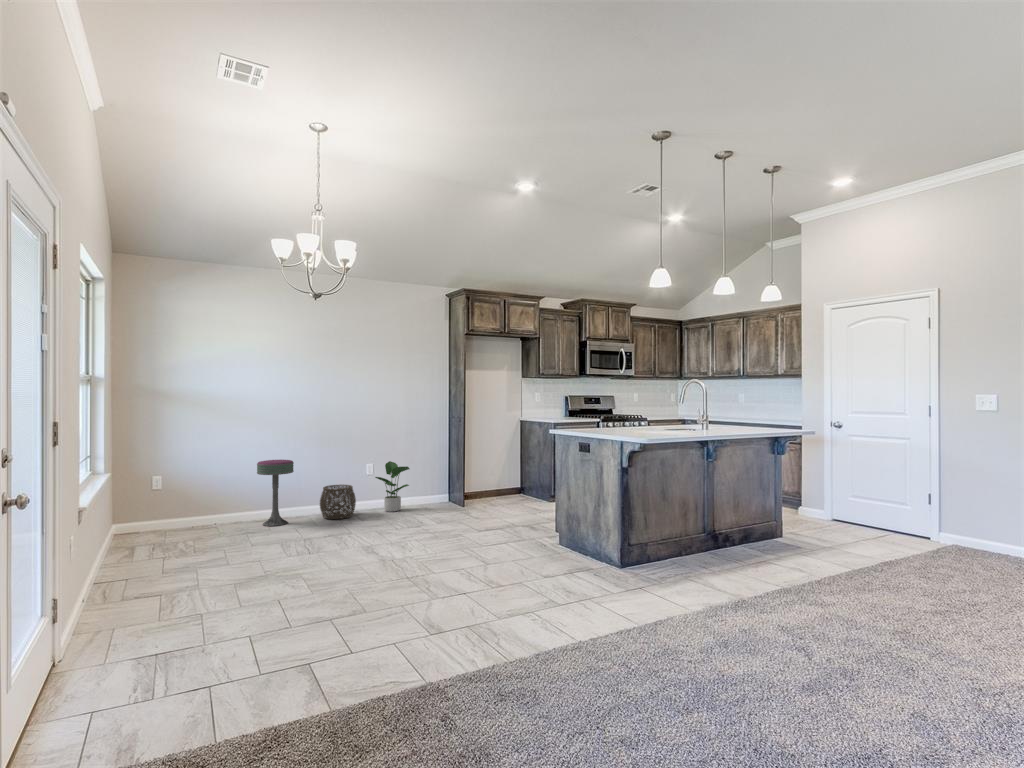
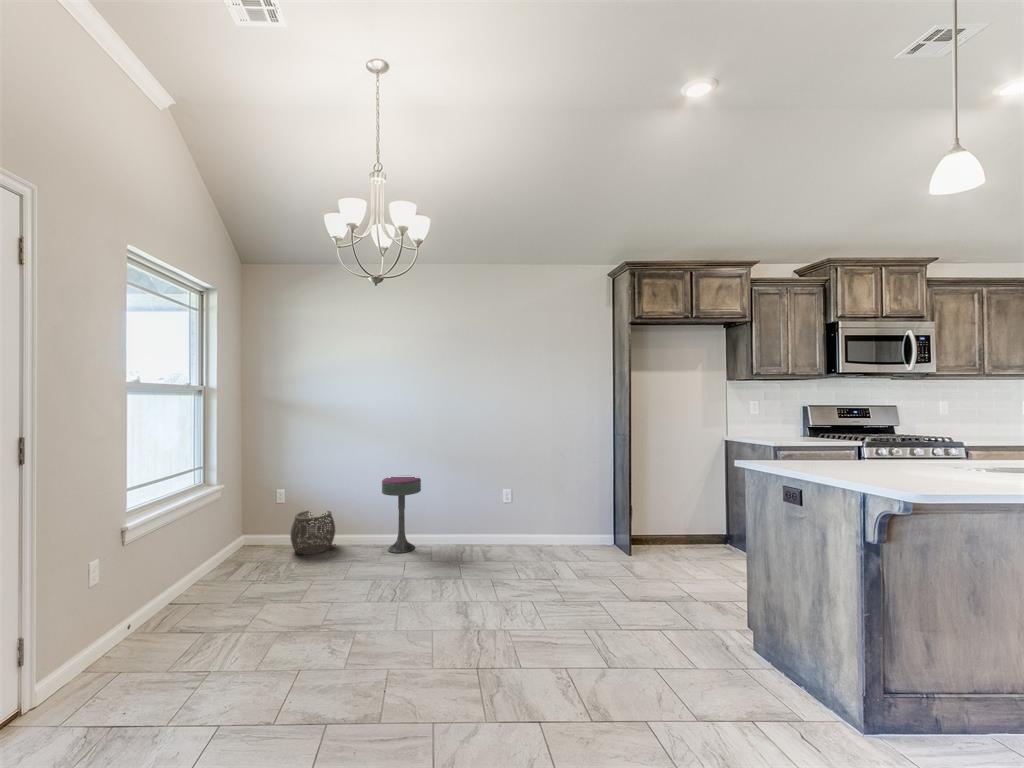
potted plant: present [375,461,409,512] -> none [513,485,558,550]
woven basket: present [320,485,356,519] -> present [290,511,335,555]

